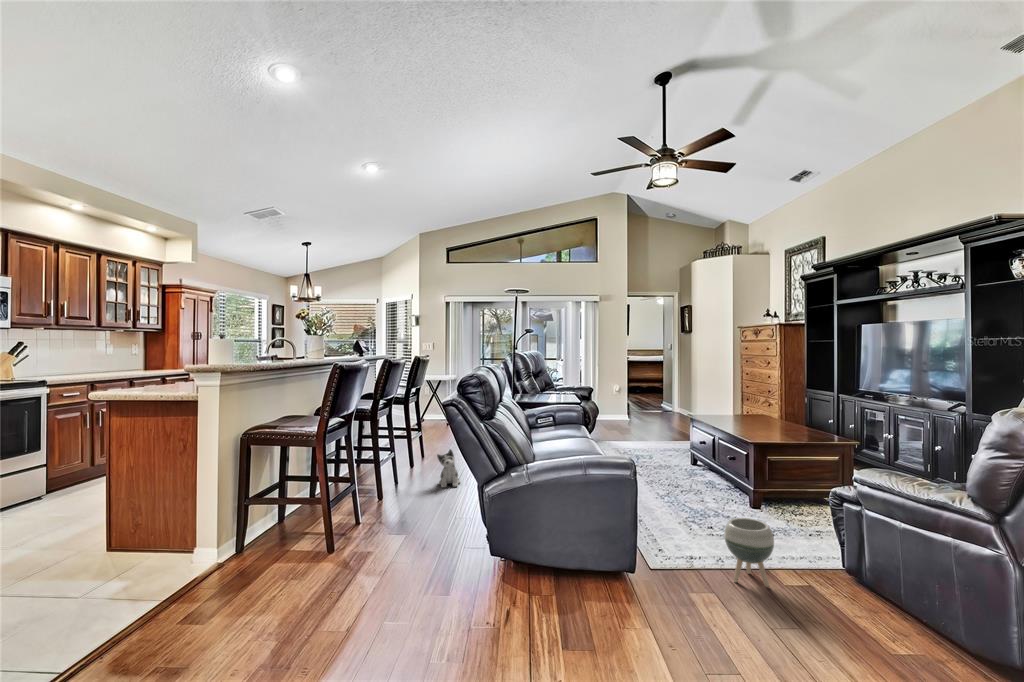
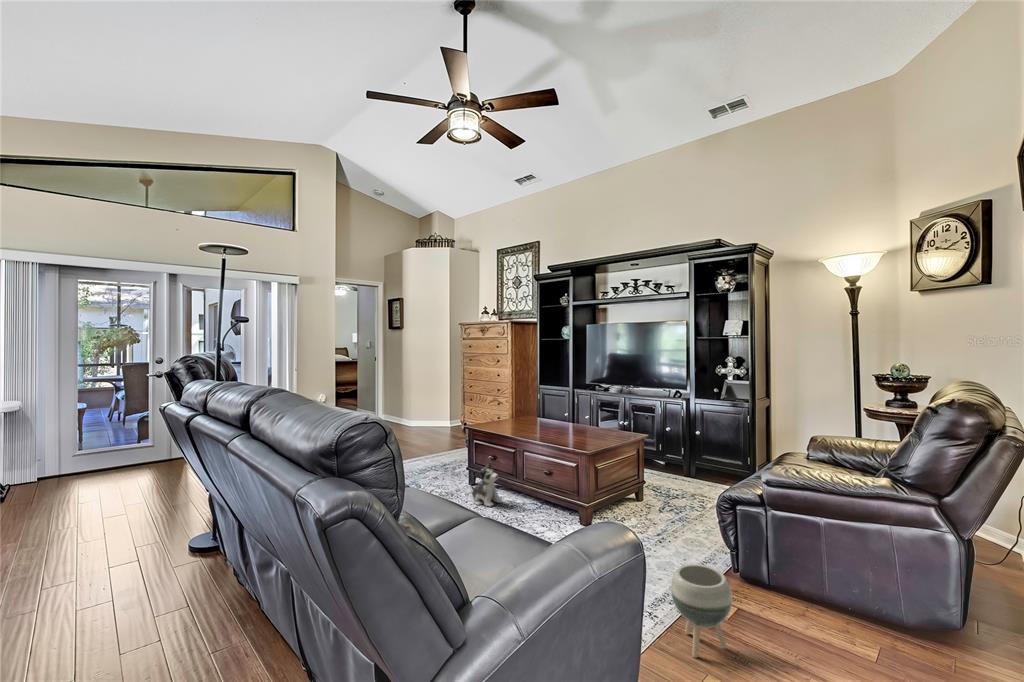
plush toy: present [437,449,461,487] -> present [471,462,502,507]

